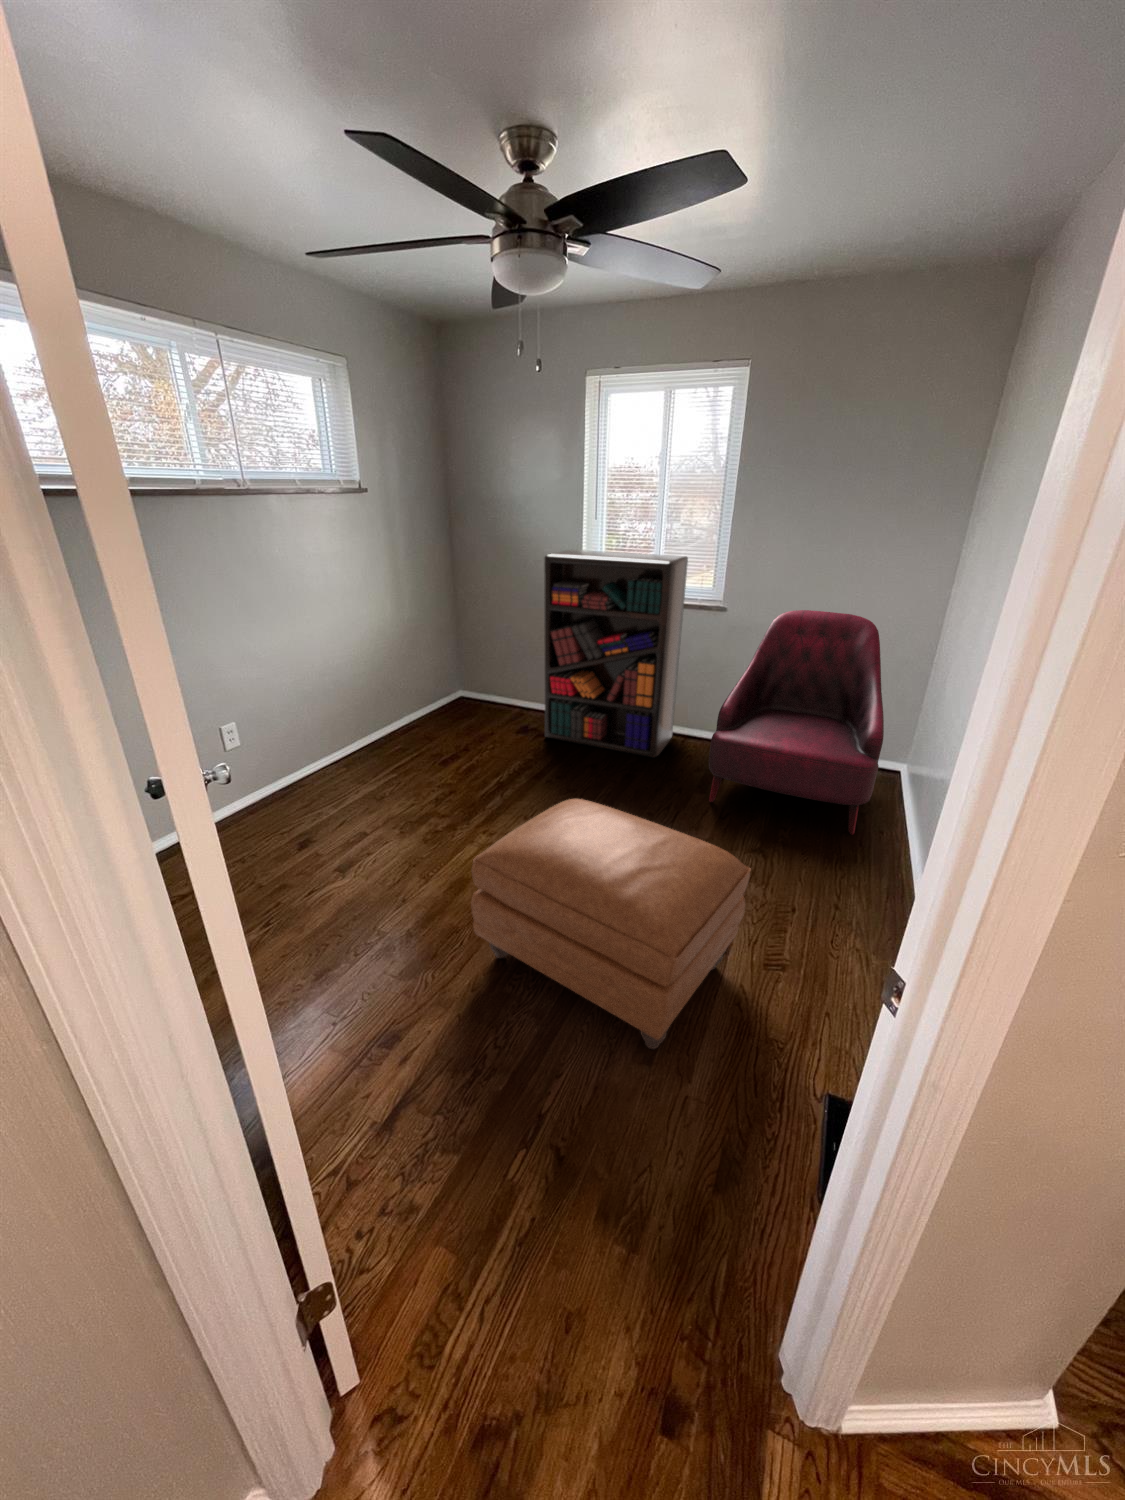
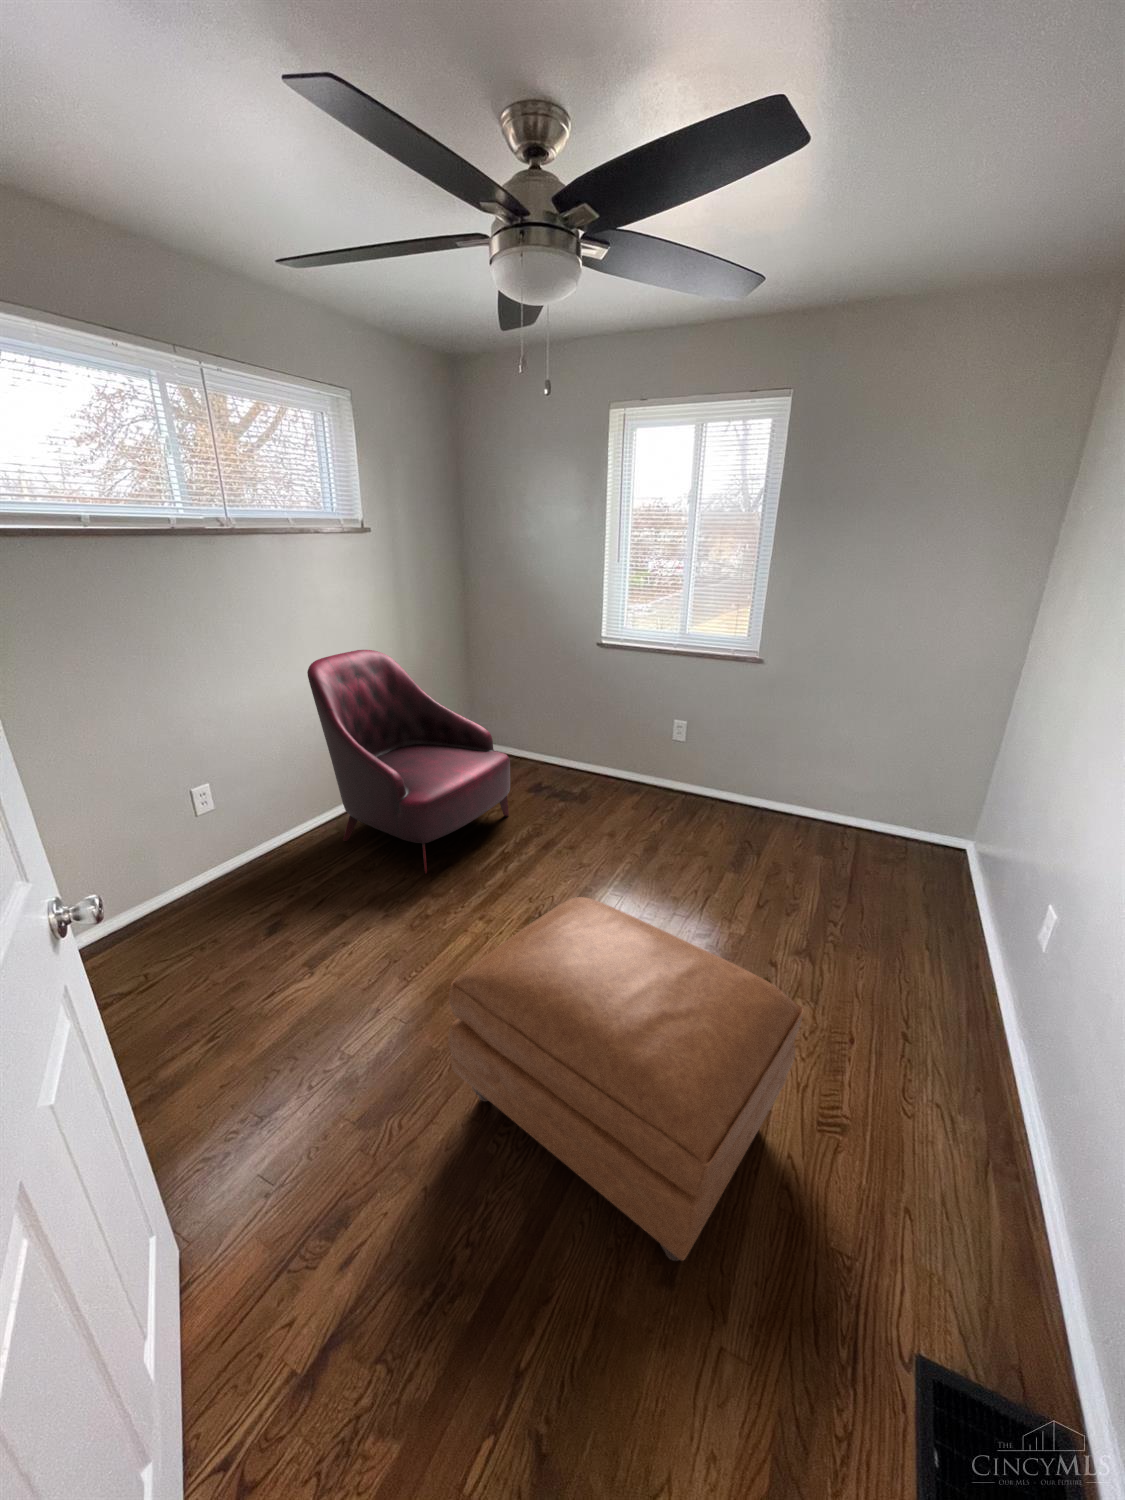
bookshelf: present [544,550,688,757] -> none [558,594,720,825]
armchair: present [709,610,884,835] -> present [307,650,510,874]

